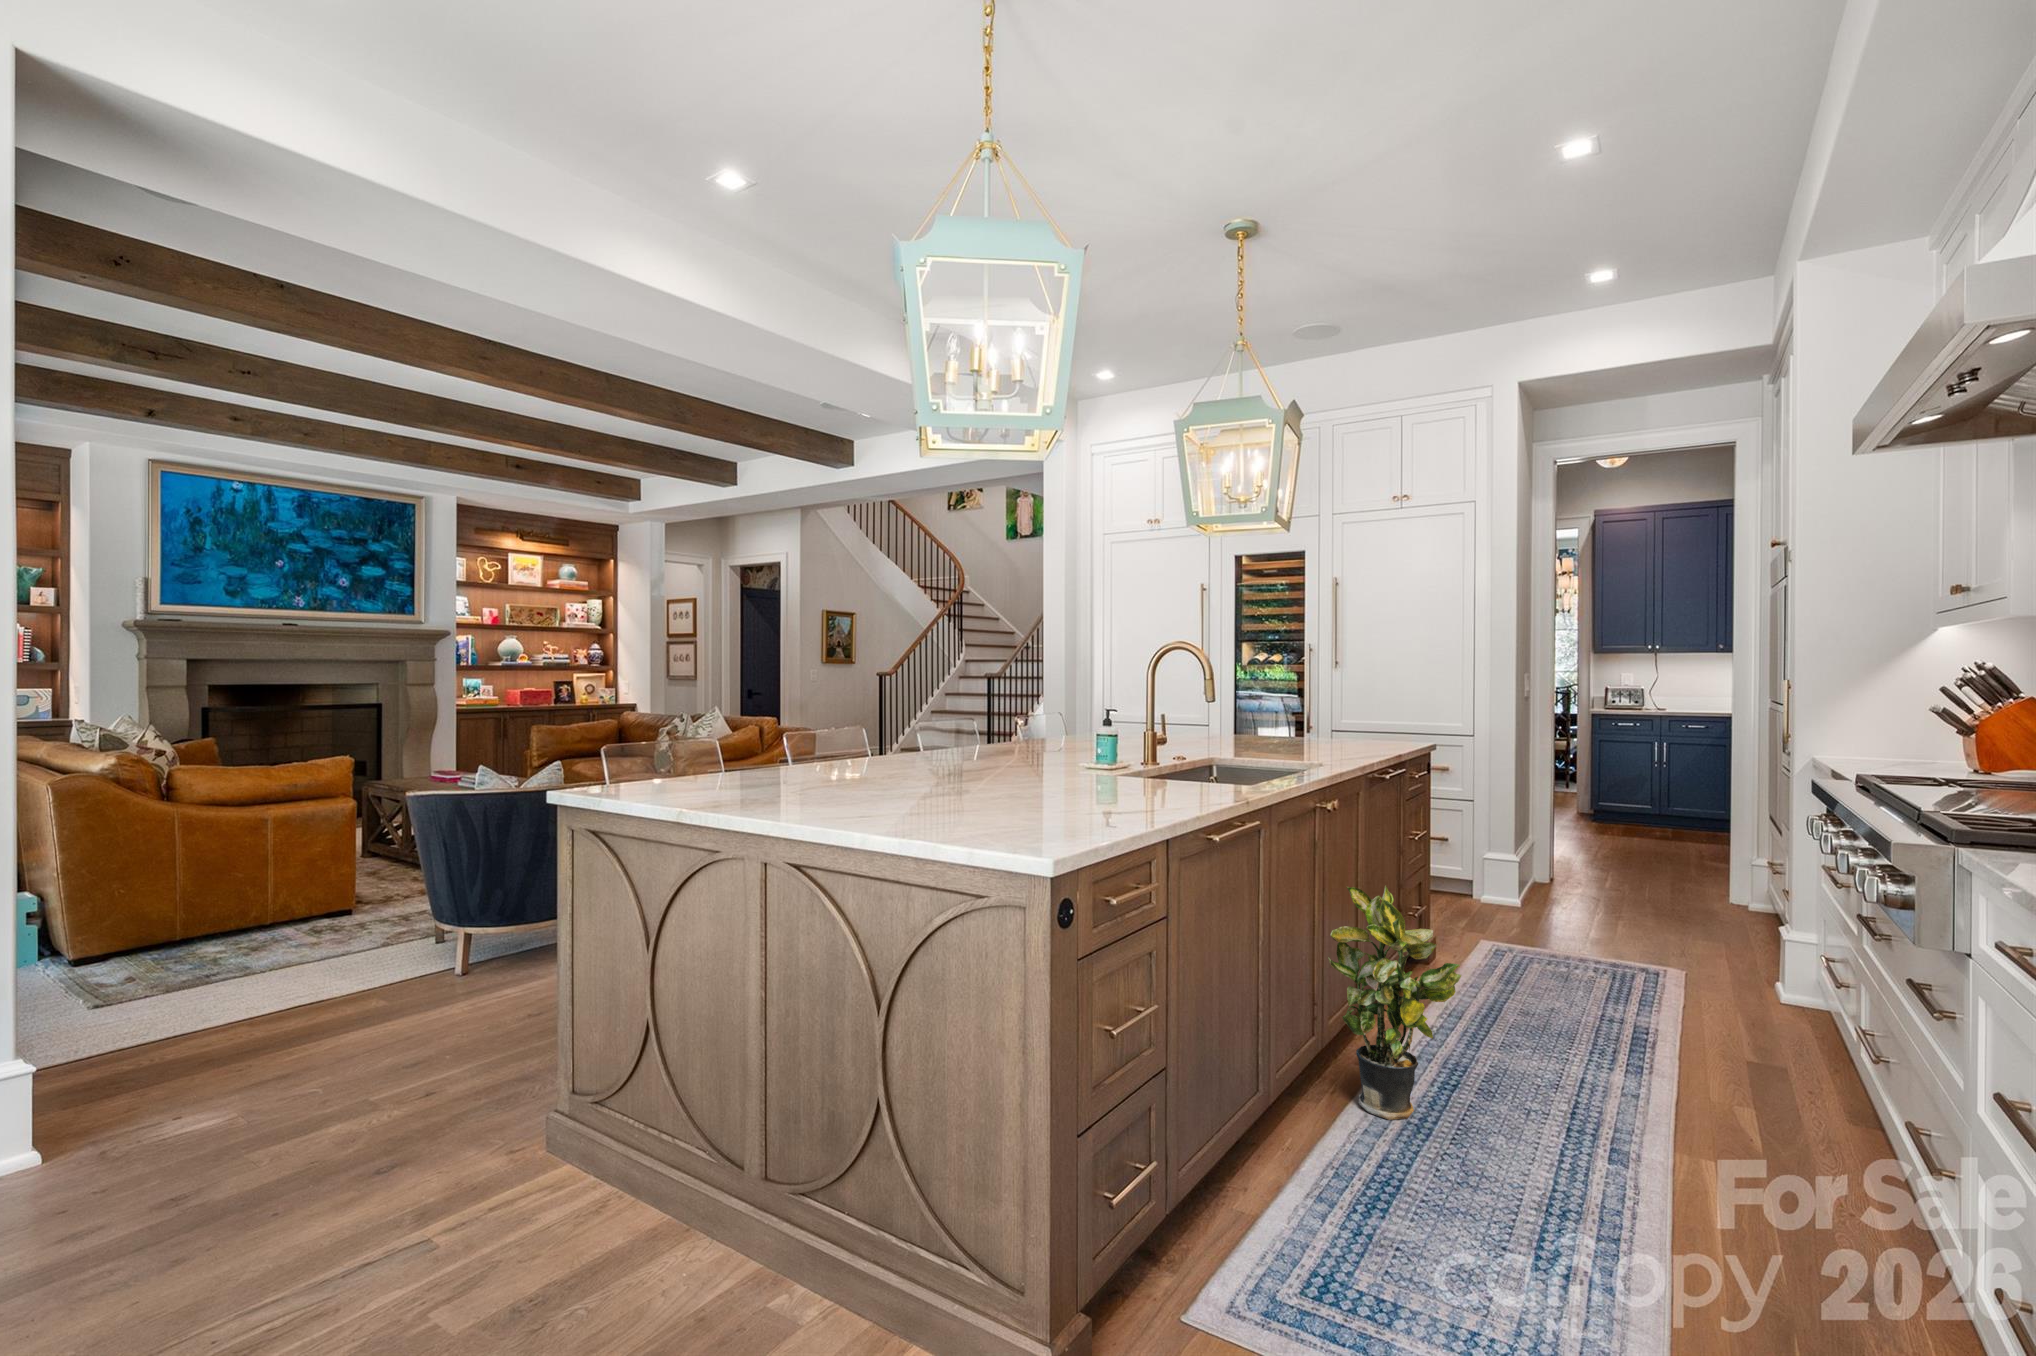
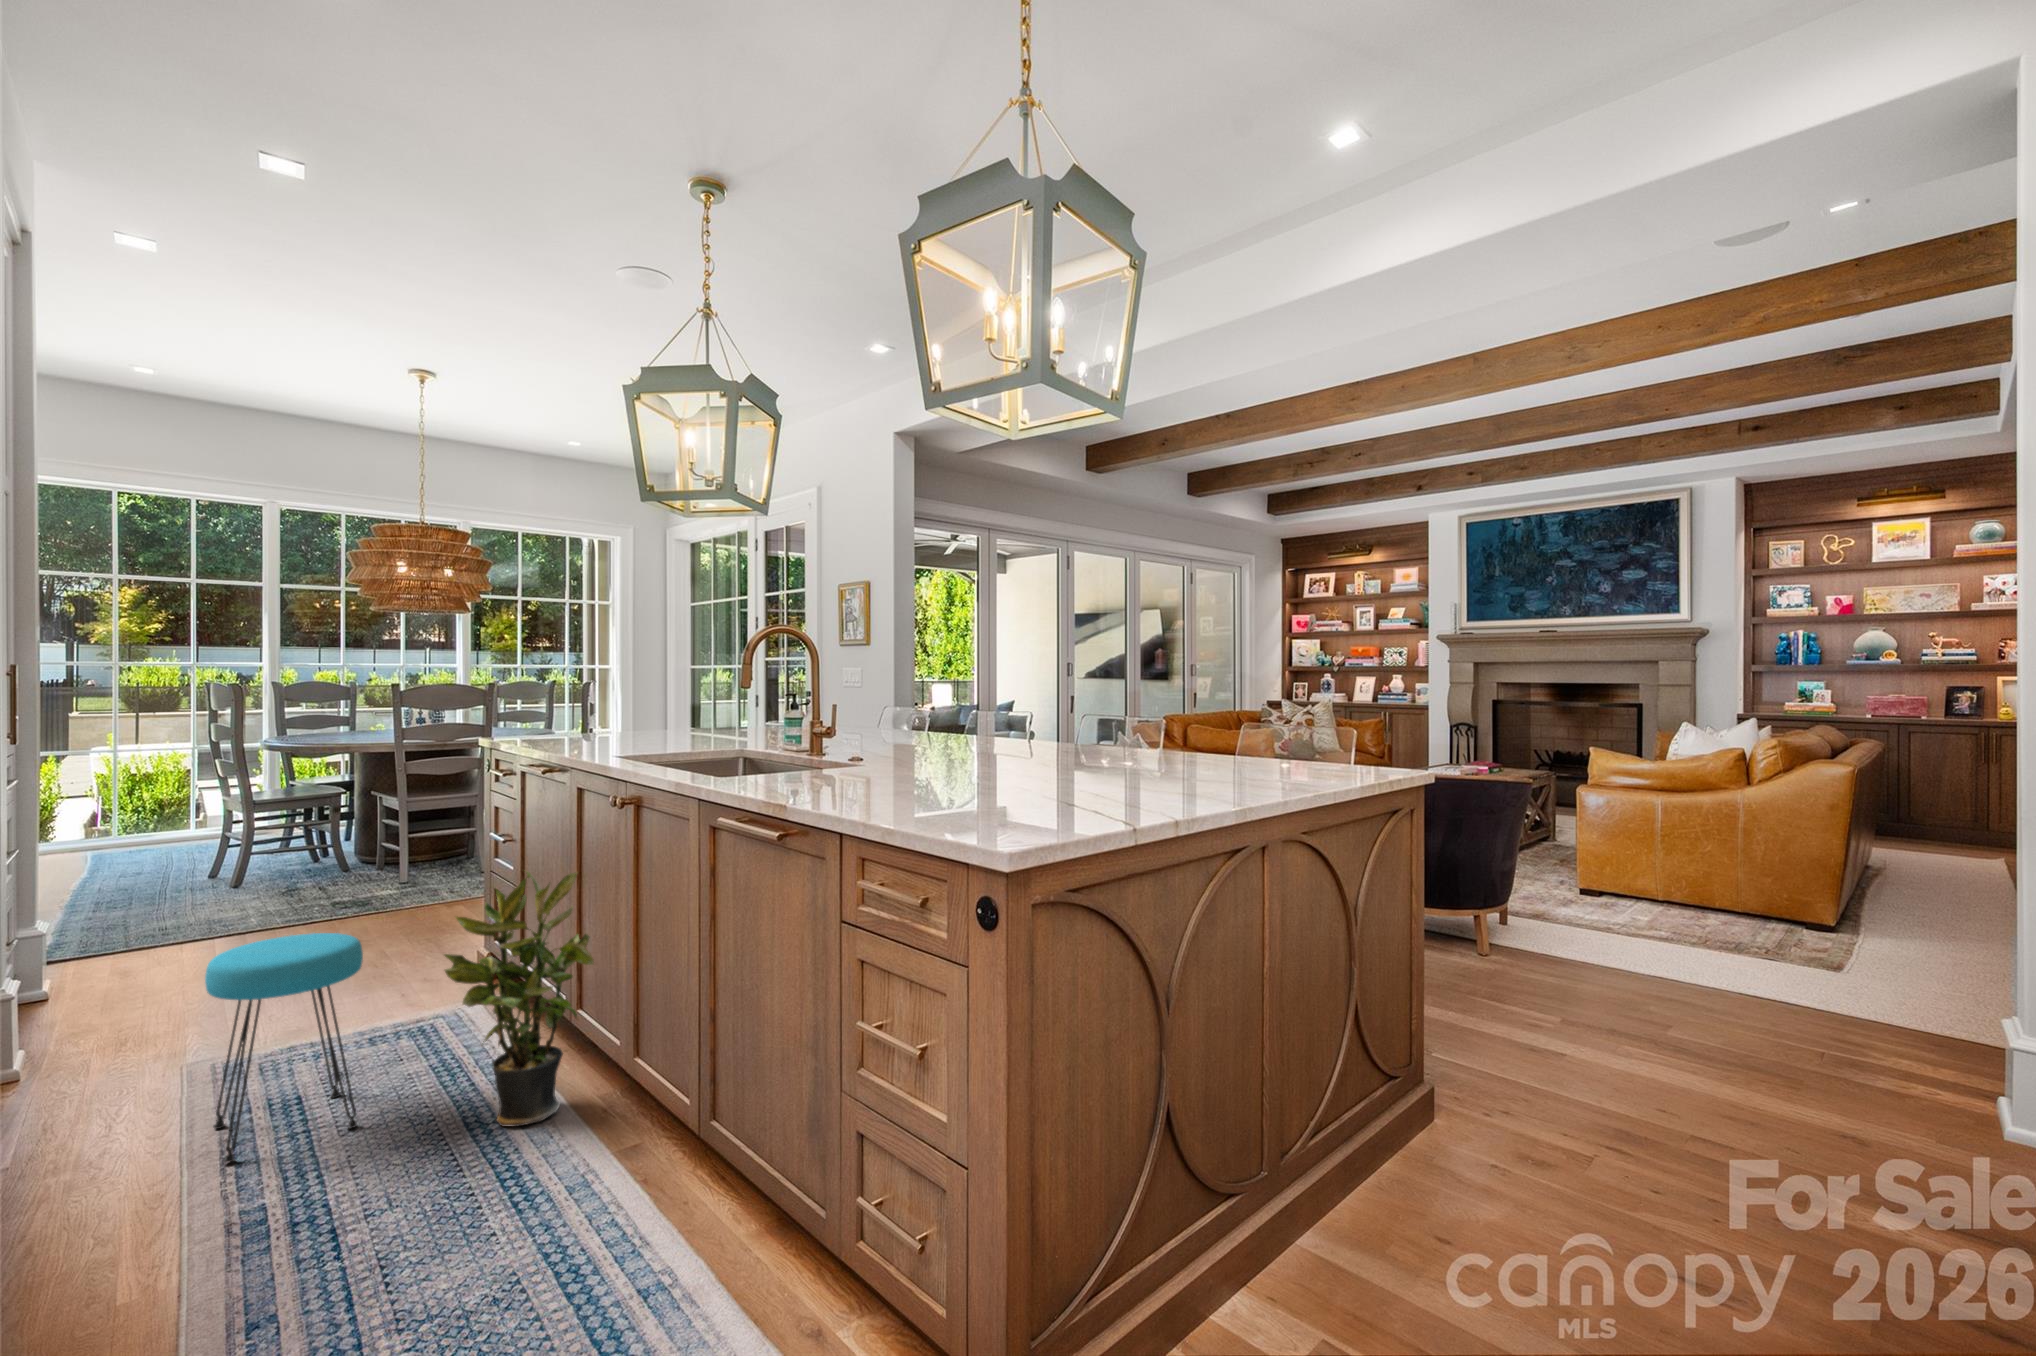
stool: none [1492,1006,1654,1278] -> present [205,933,363,1163]

